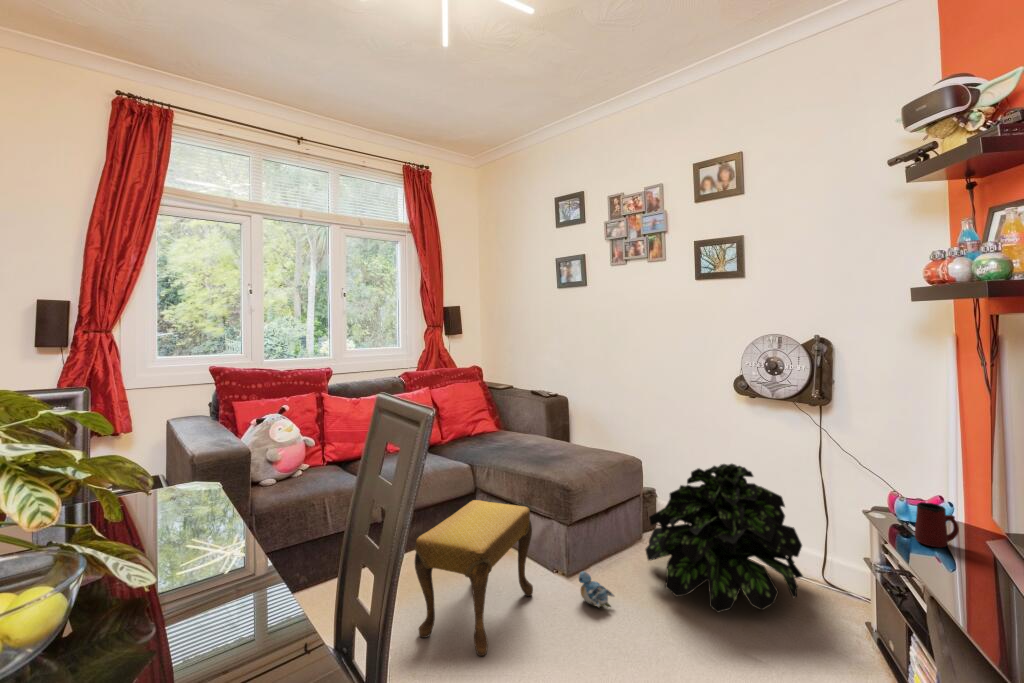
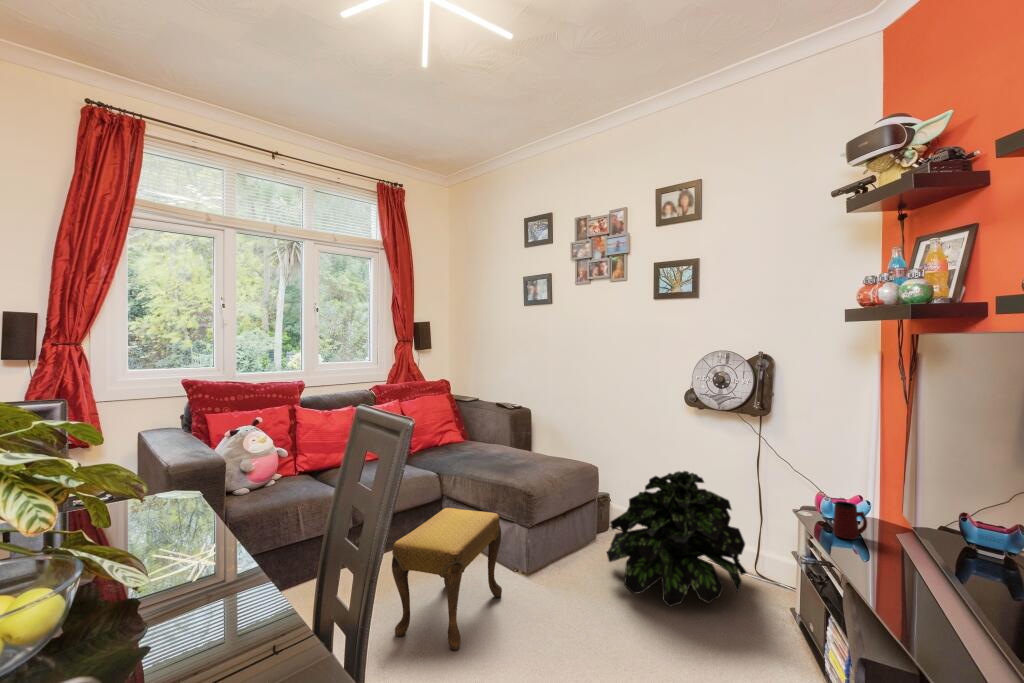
plush toy: present [579,571,614,607] -> none [545,573,578,605]

